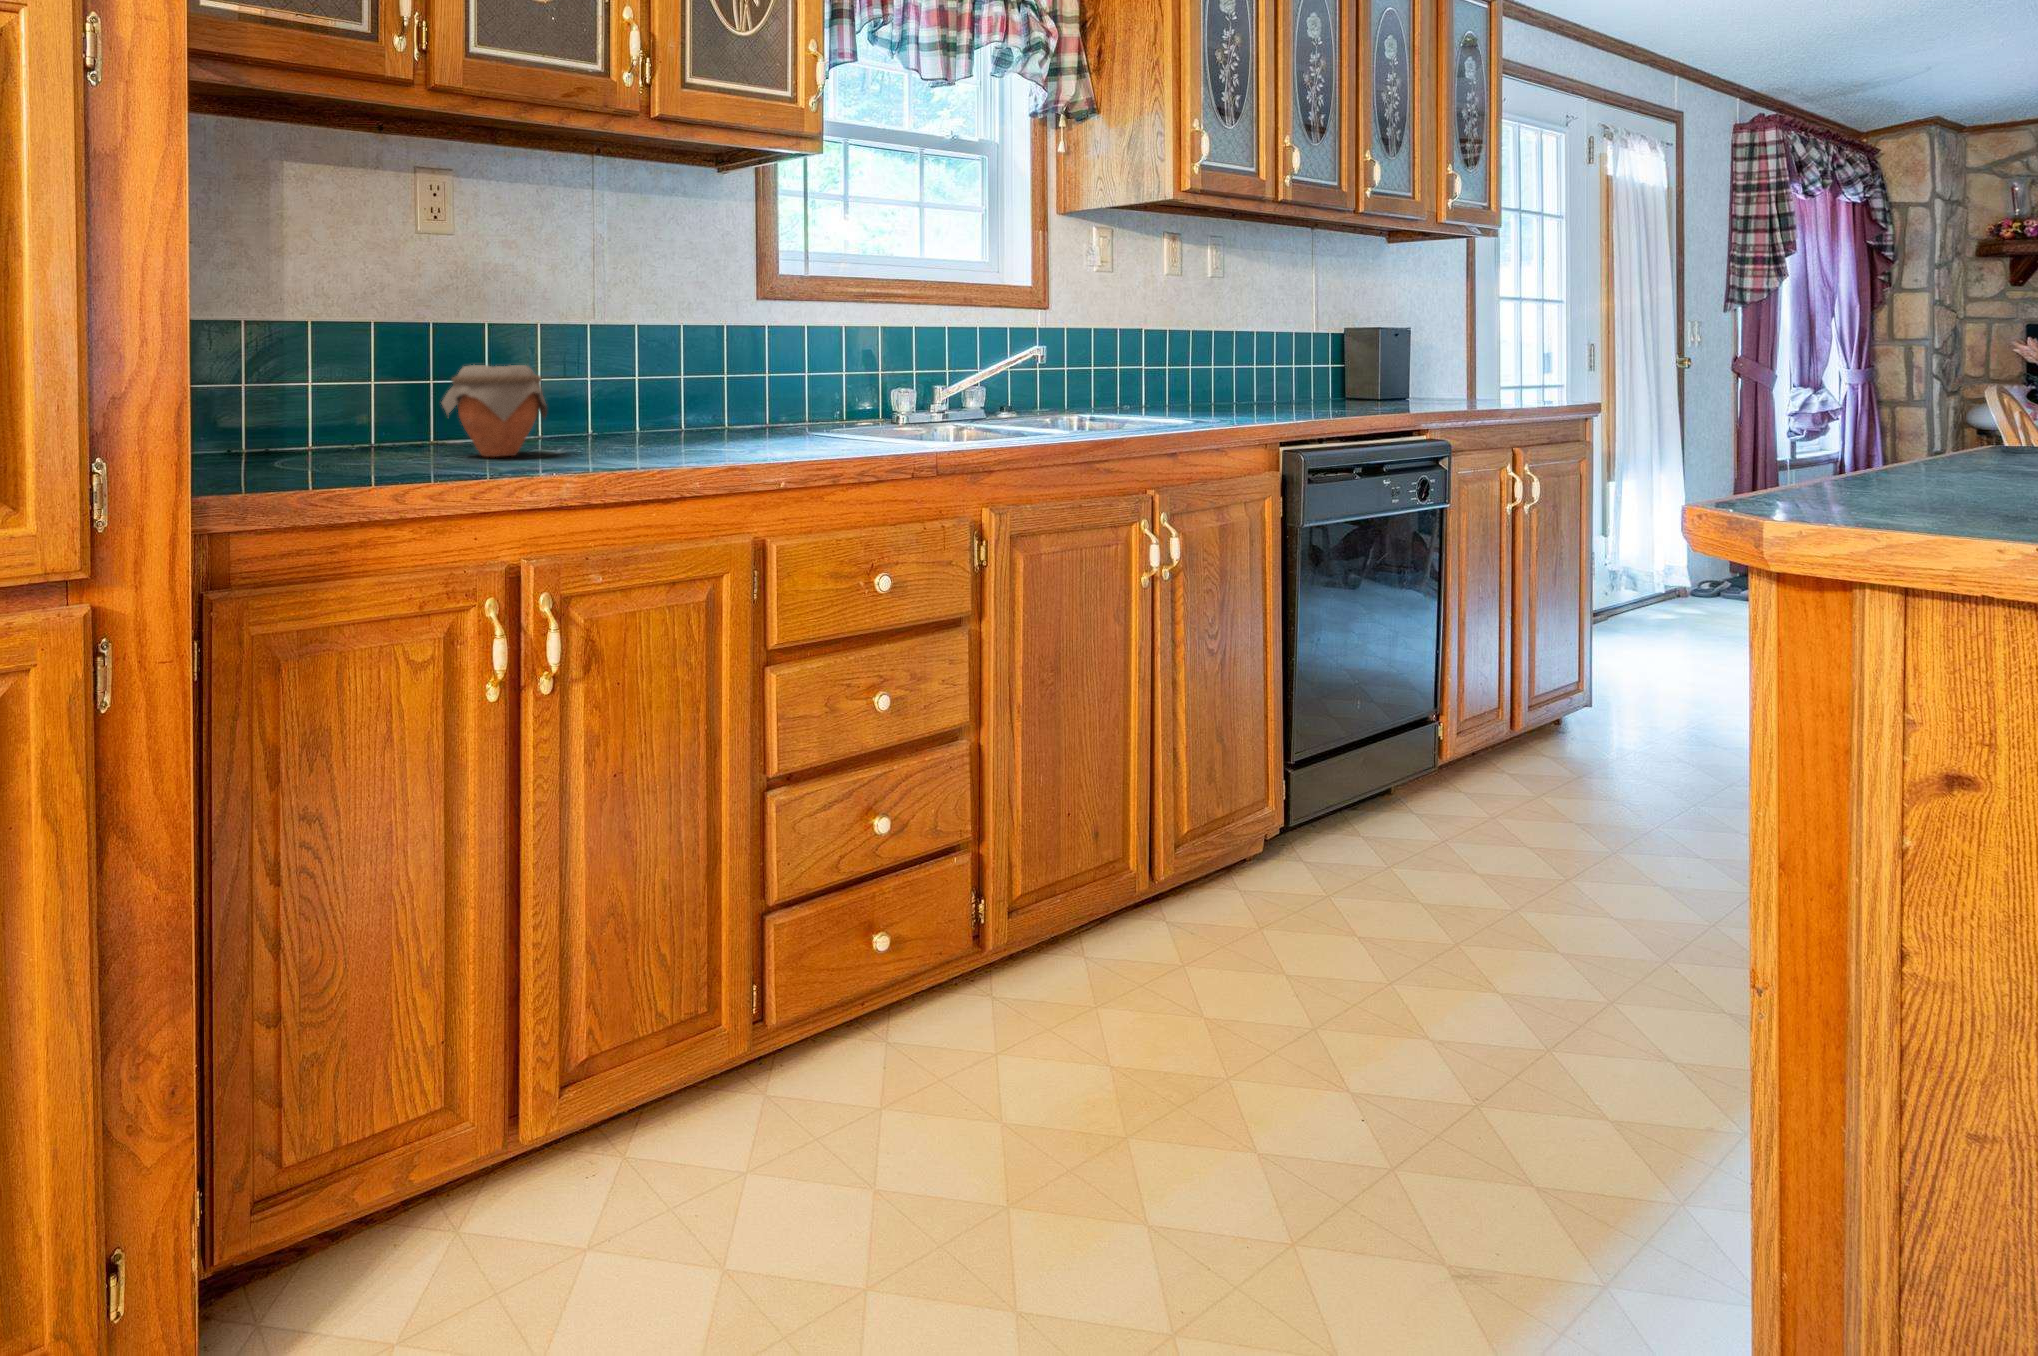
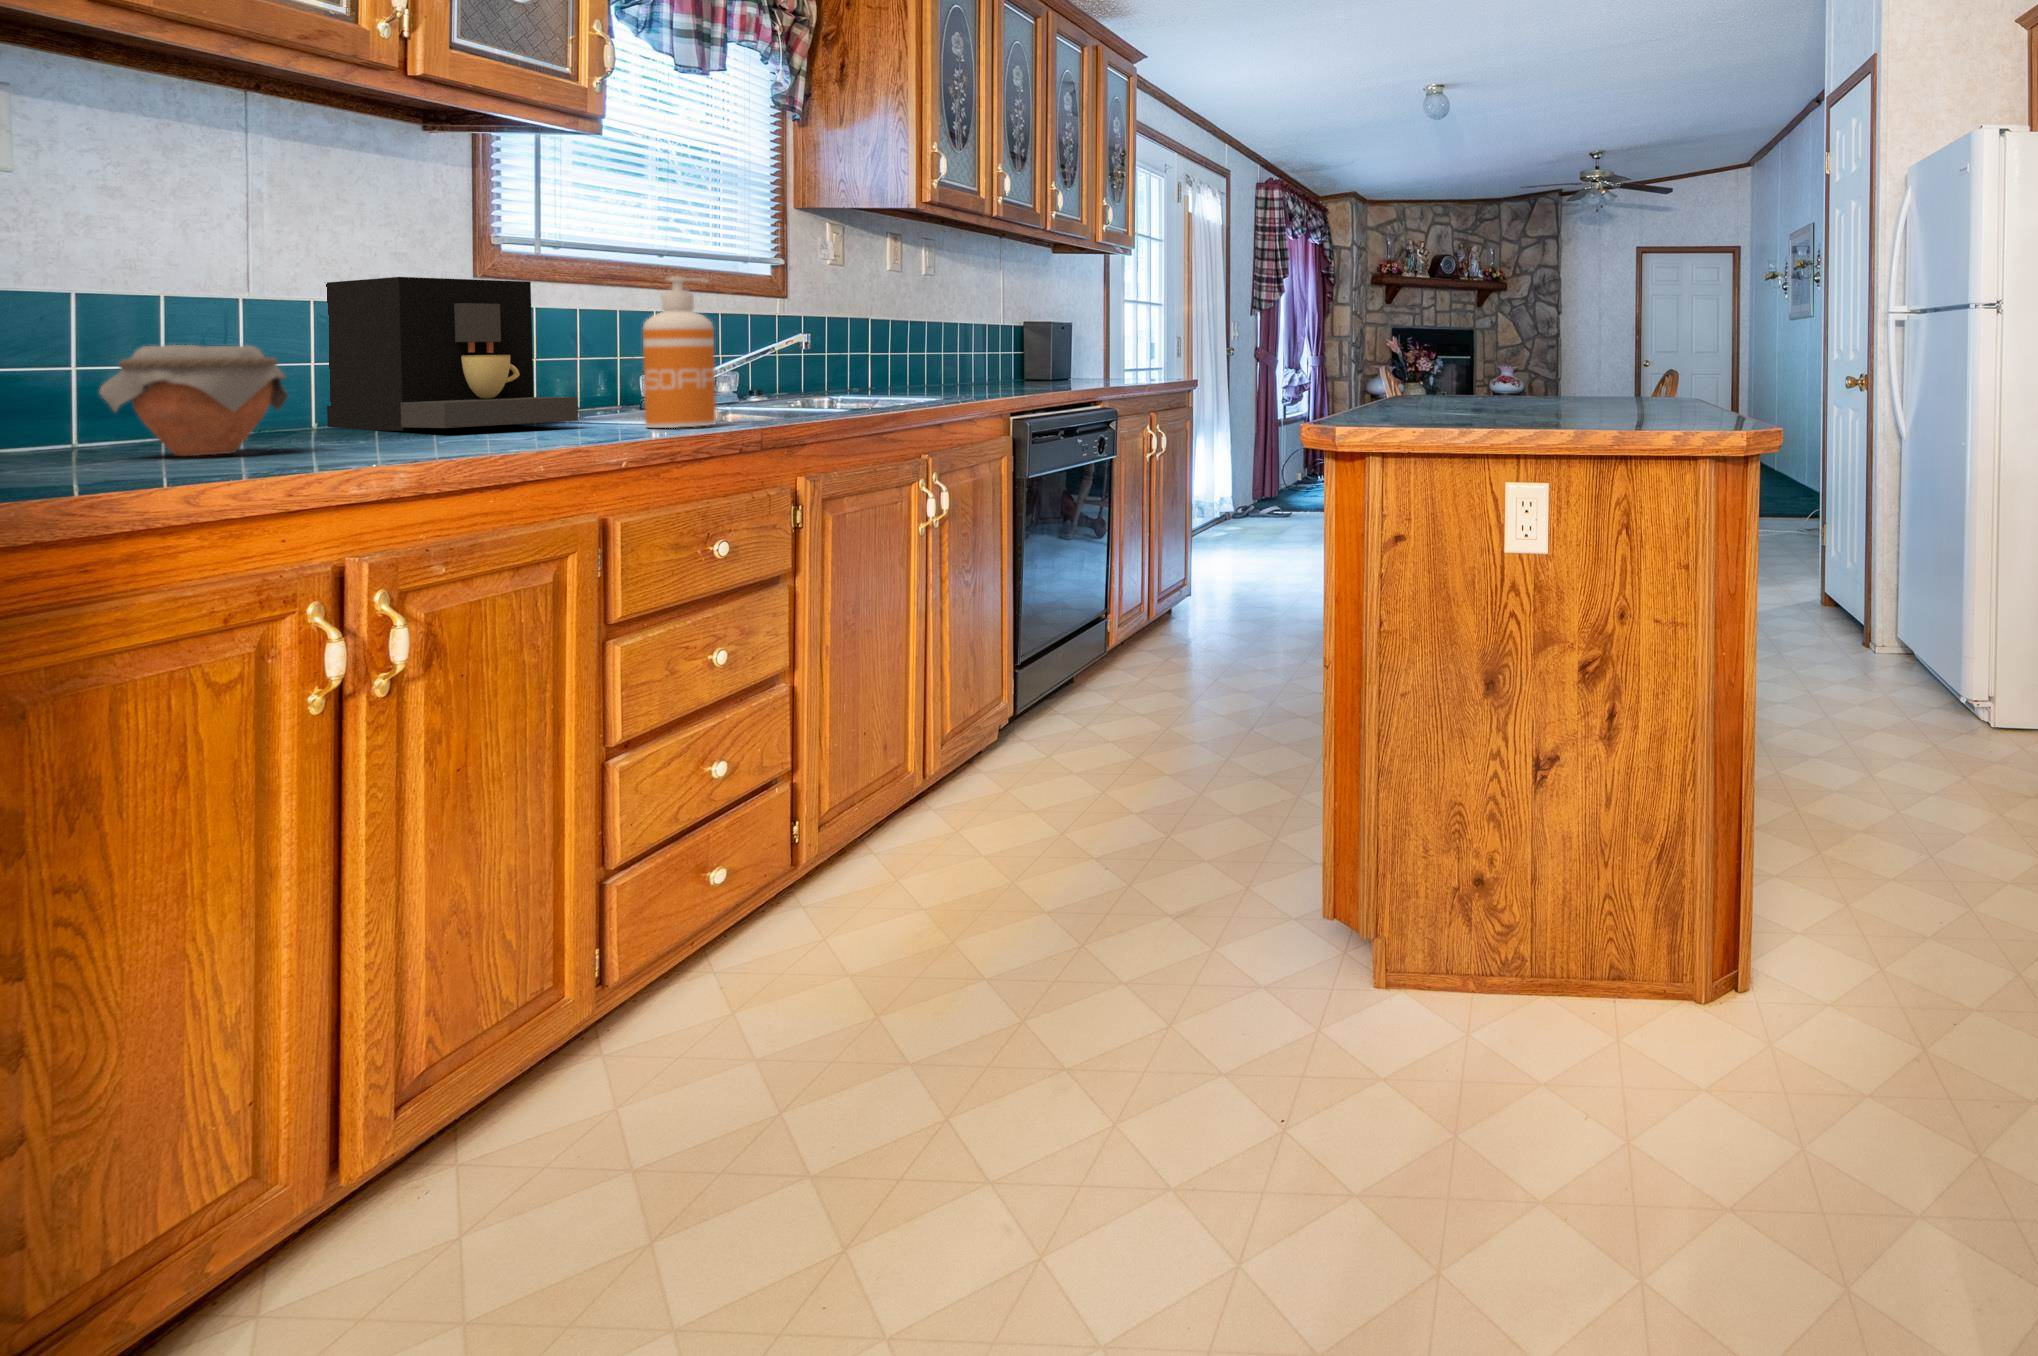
soap dispenser: none [833,290,898,448] -> present [643,277,716,428]
coffee maker: none [643,302,786,439] -> present [326,277,578,431]

